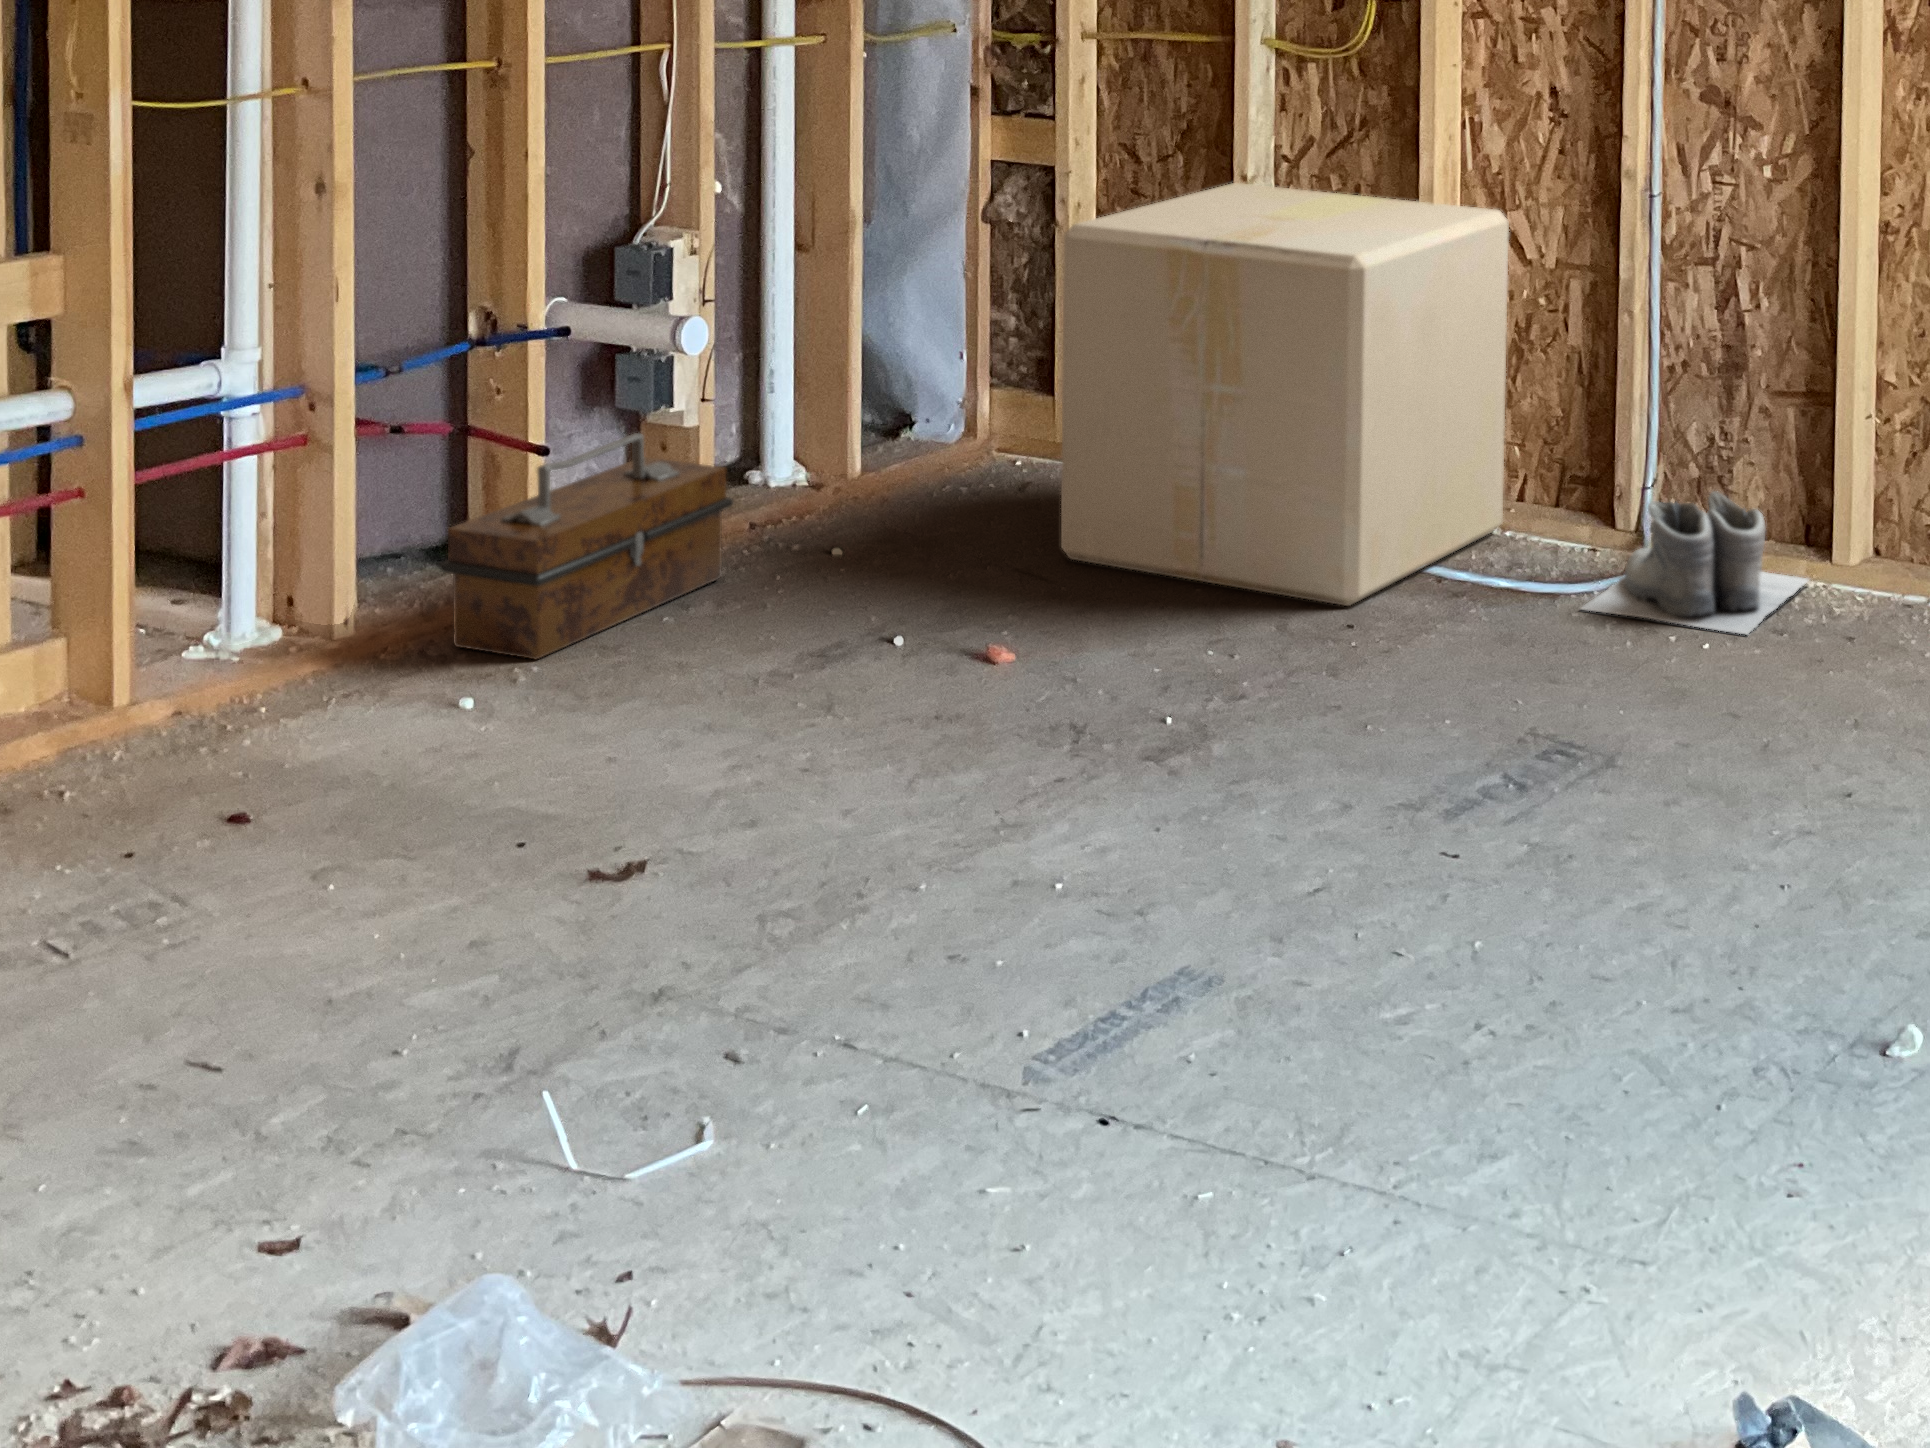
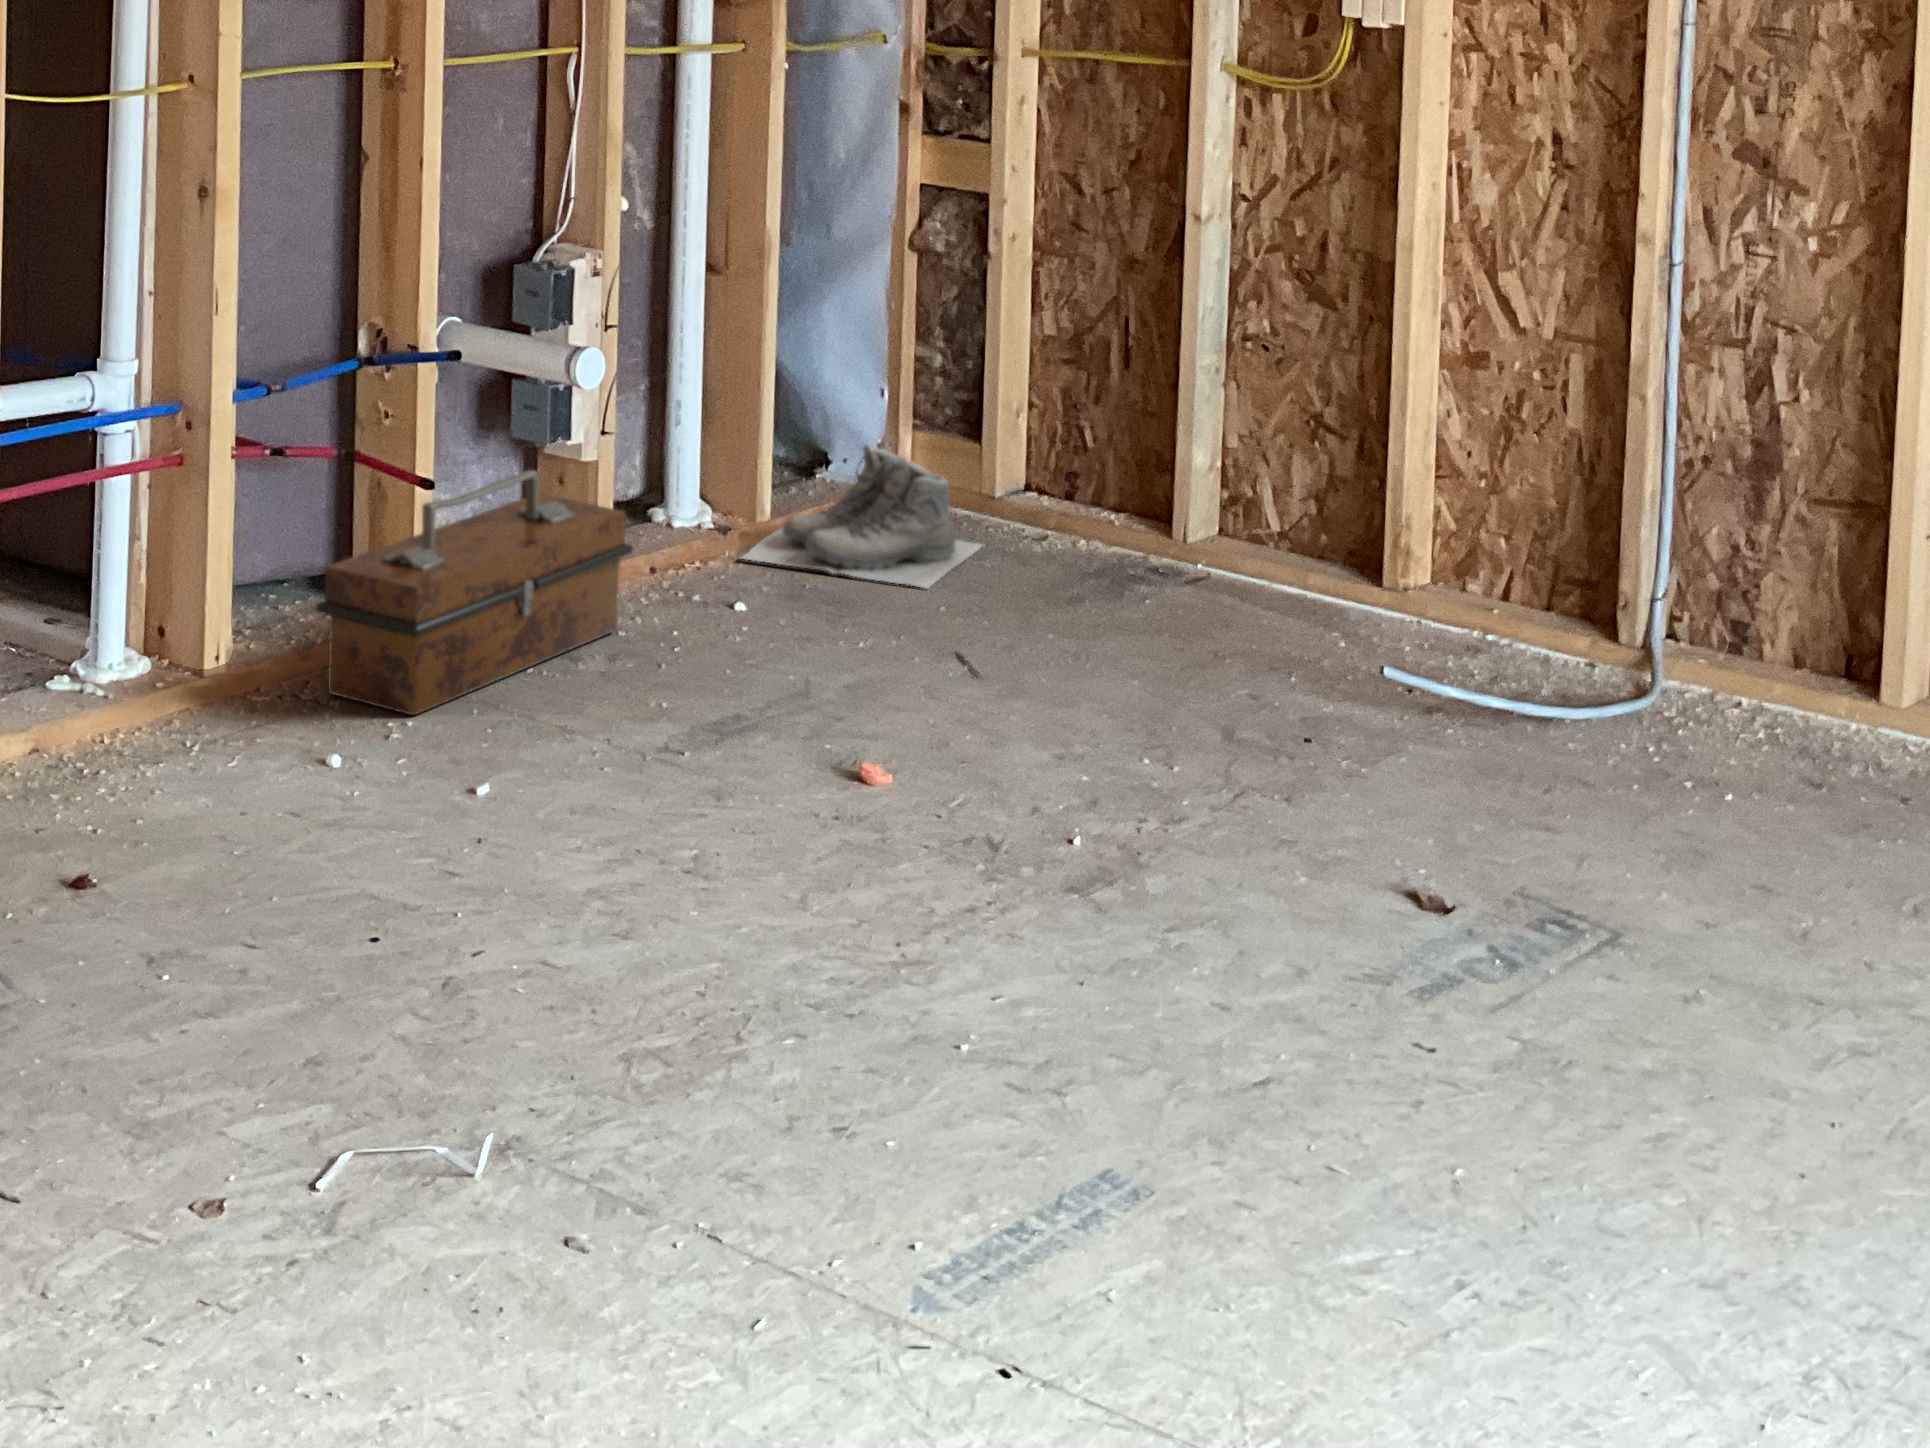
cardboard box: present [1061,183,1509,606] -> none [985,222,1500,712]
boots: present [1582,491,1809,634] -> present [740,446,985,589]

